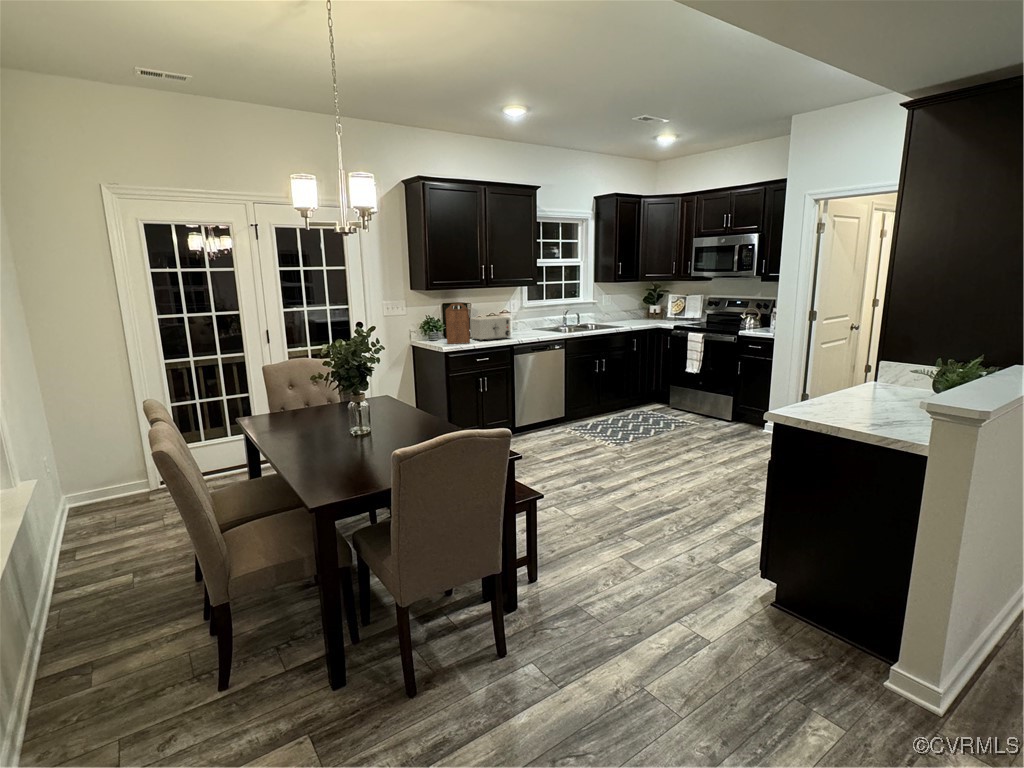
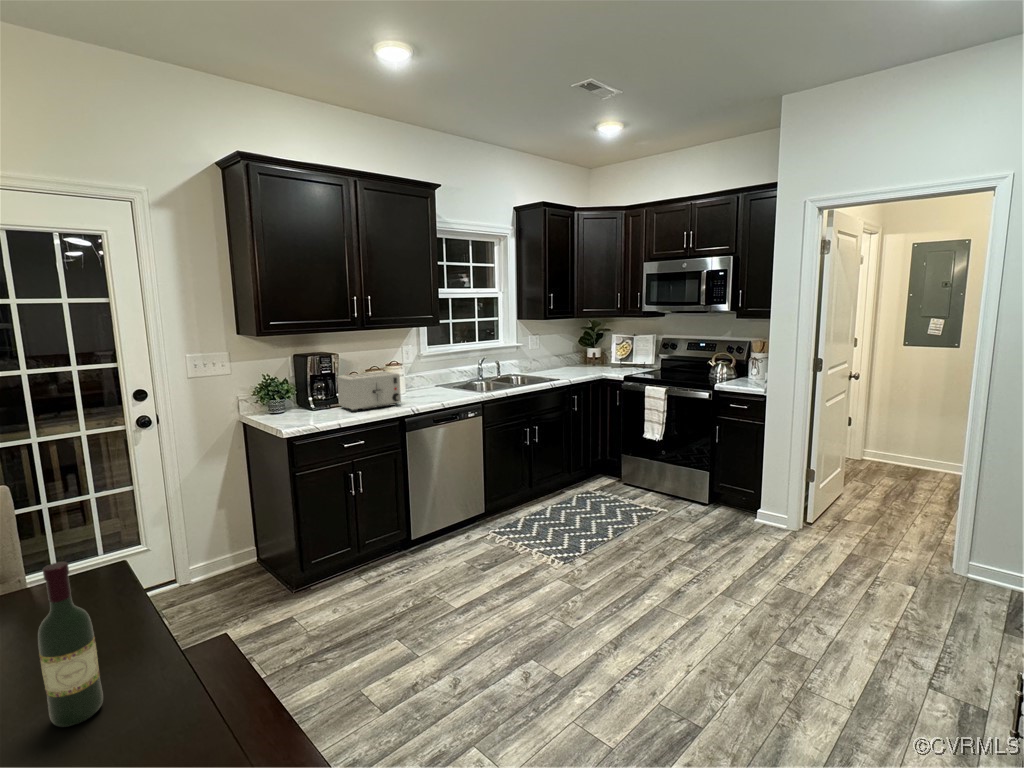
cutting board: present [446,304,470,344] -> none [292,356,335,420]
wine bottle: none [401,365,418,424] -> present [38,562,103,727]

